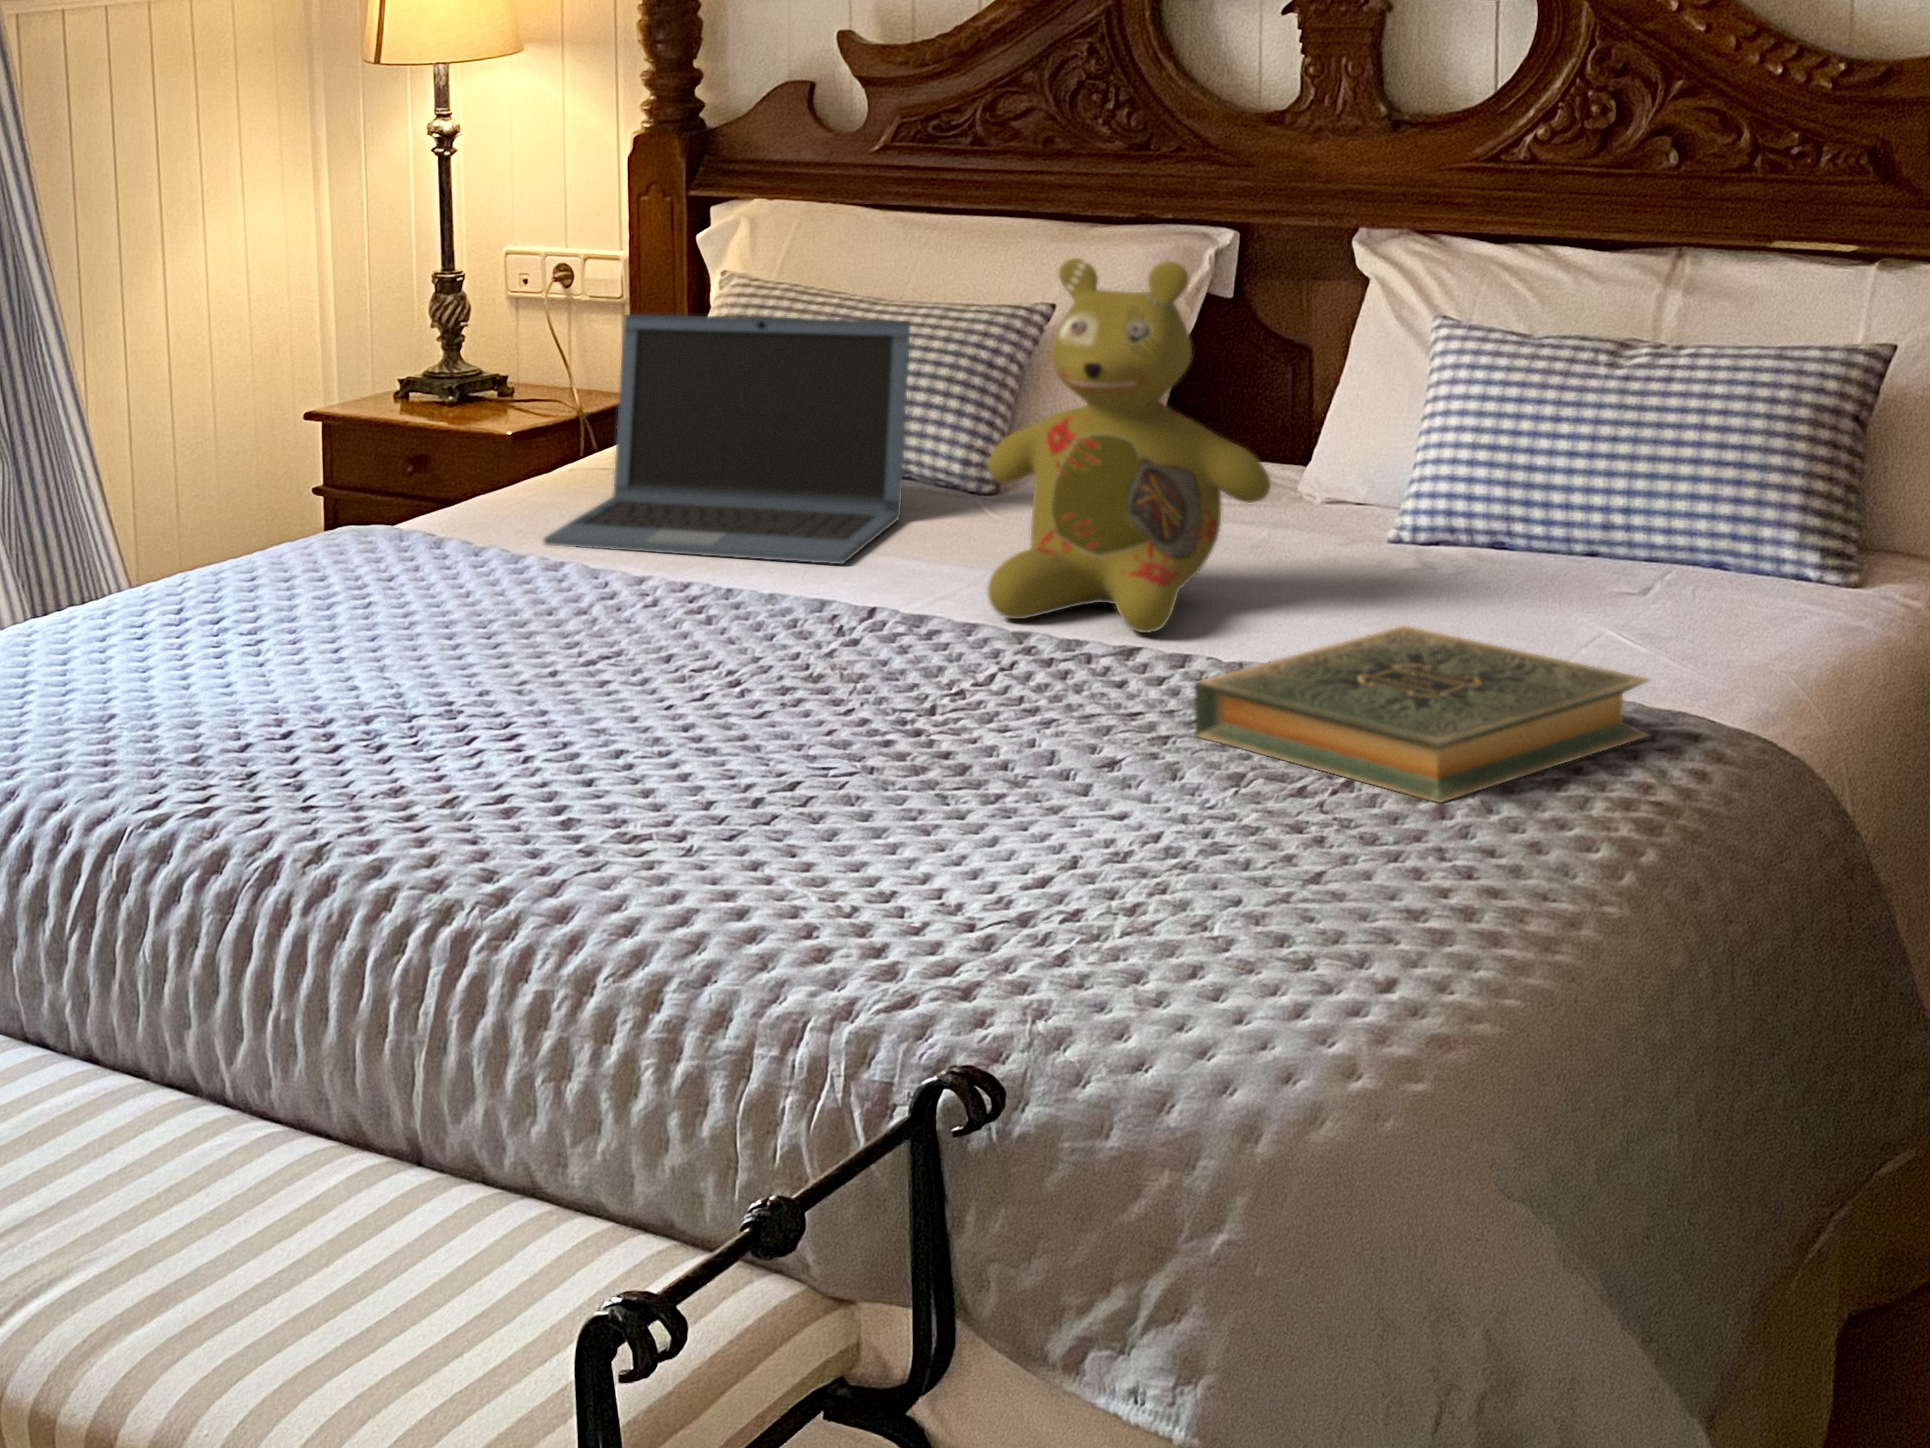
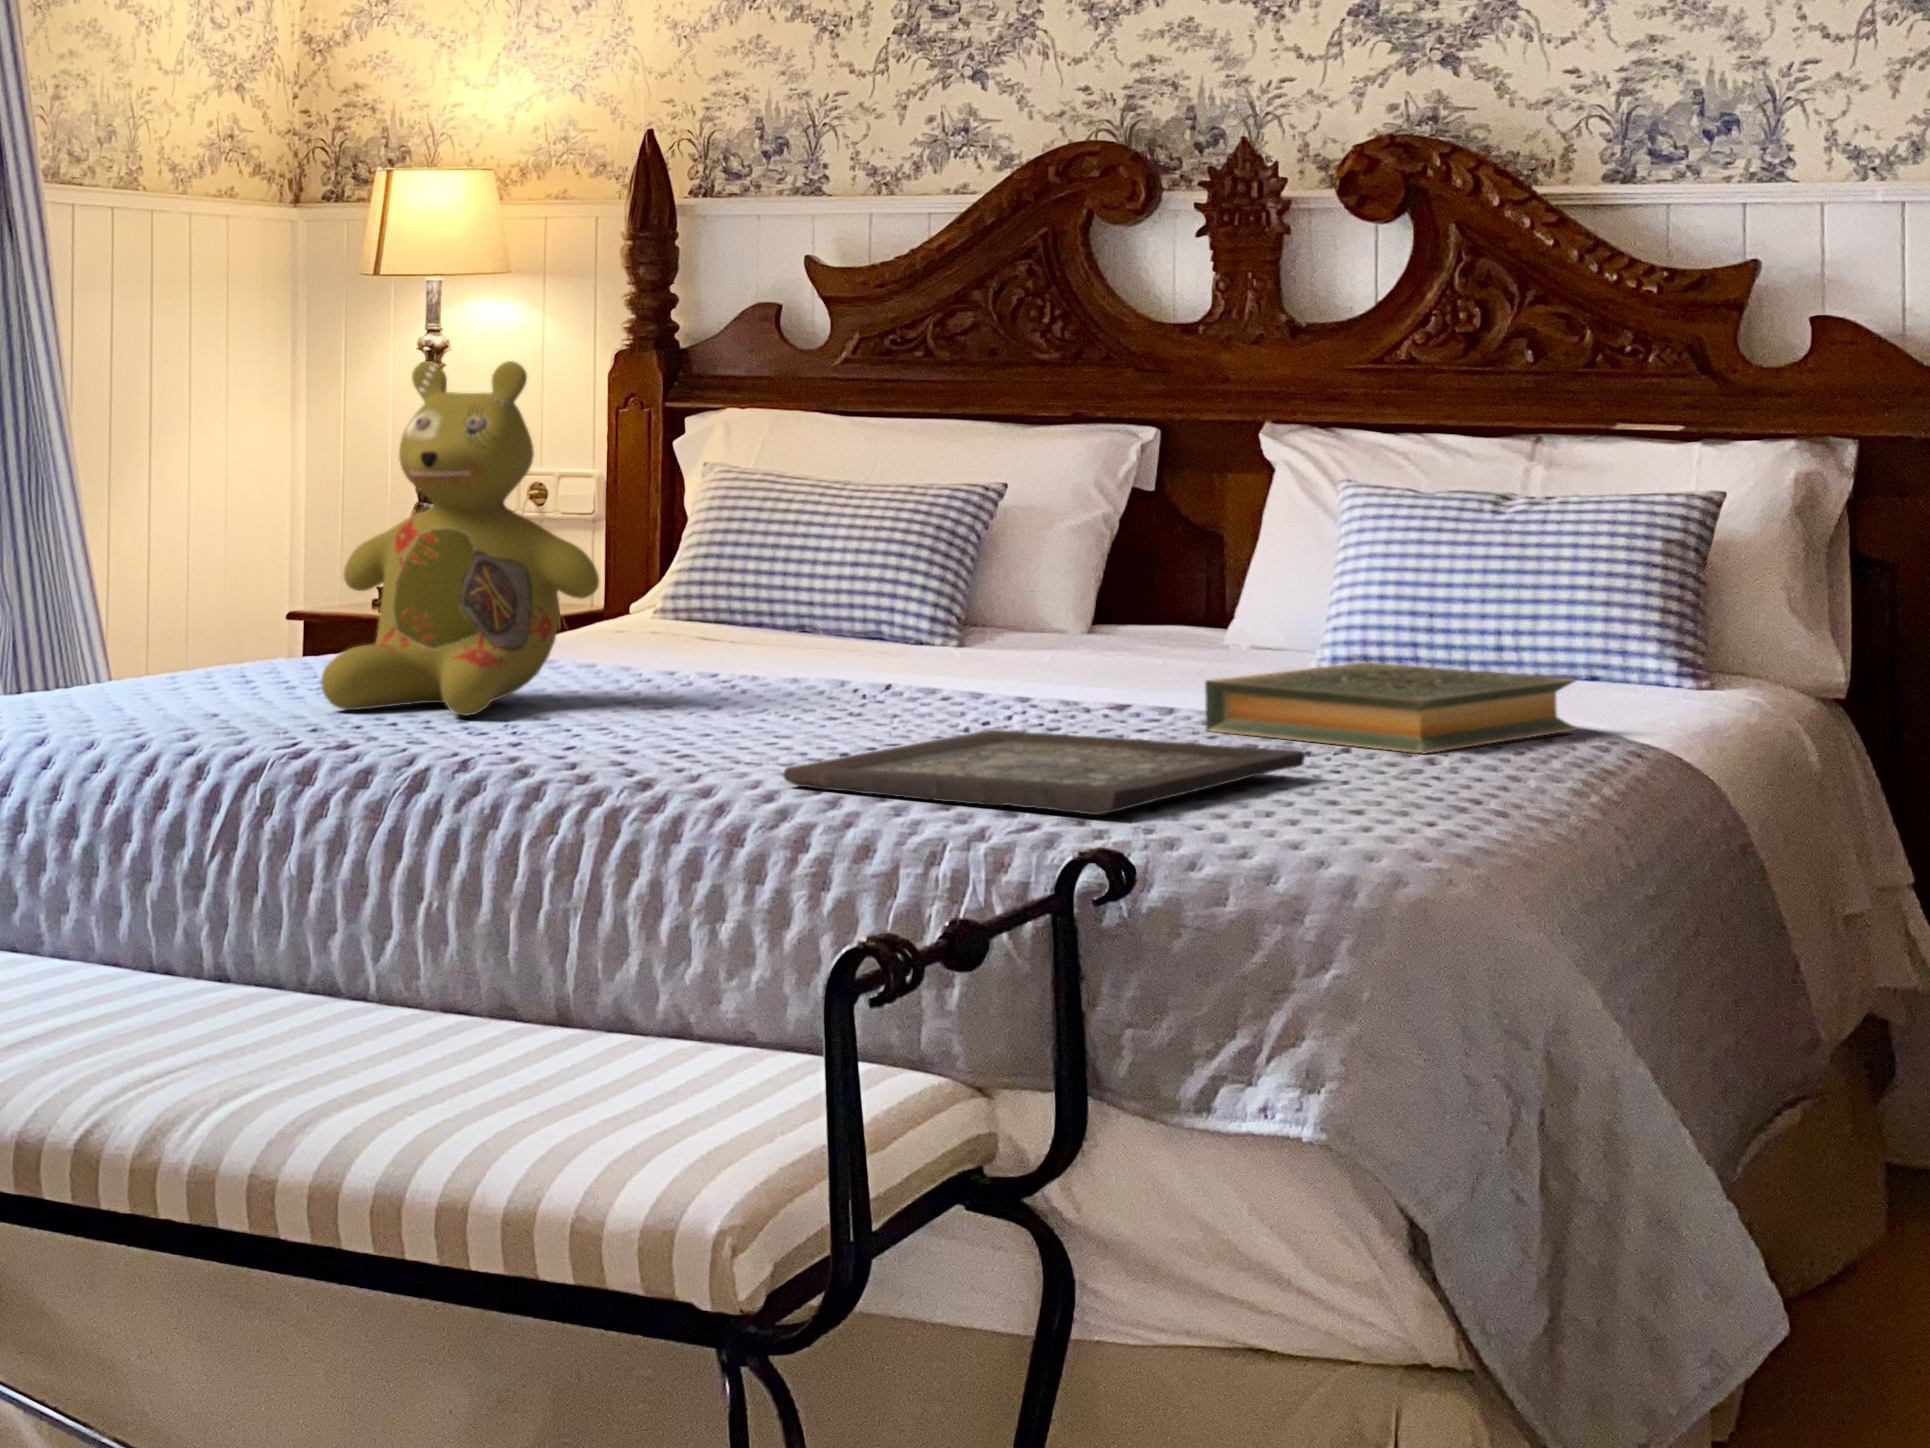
stuffed bear: present [988,258,1271,633] -> present [321,361,599,716]
laptop: present [544,314,910,564] -> none [566,466,898,667]
tray: none [655,775,1271,993] -> present [784,730,1305,815]

